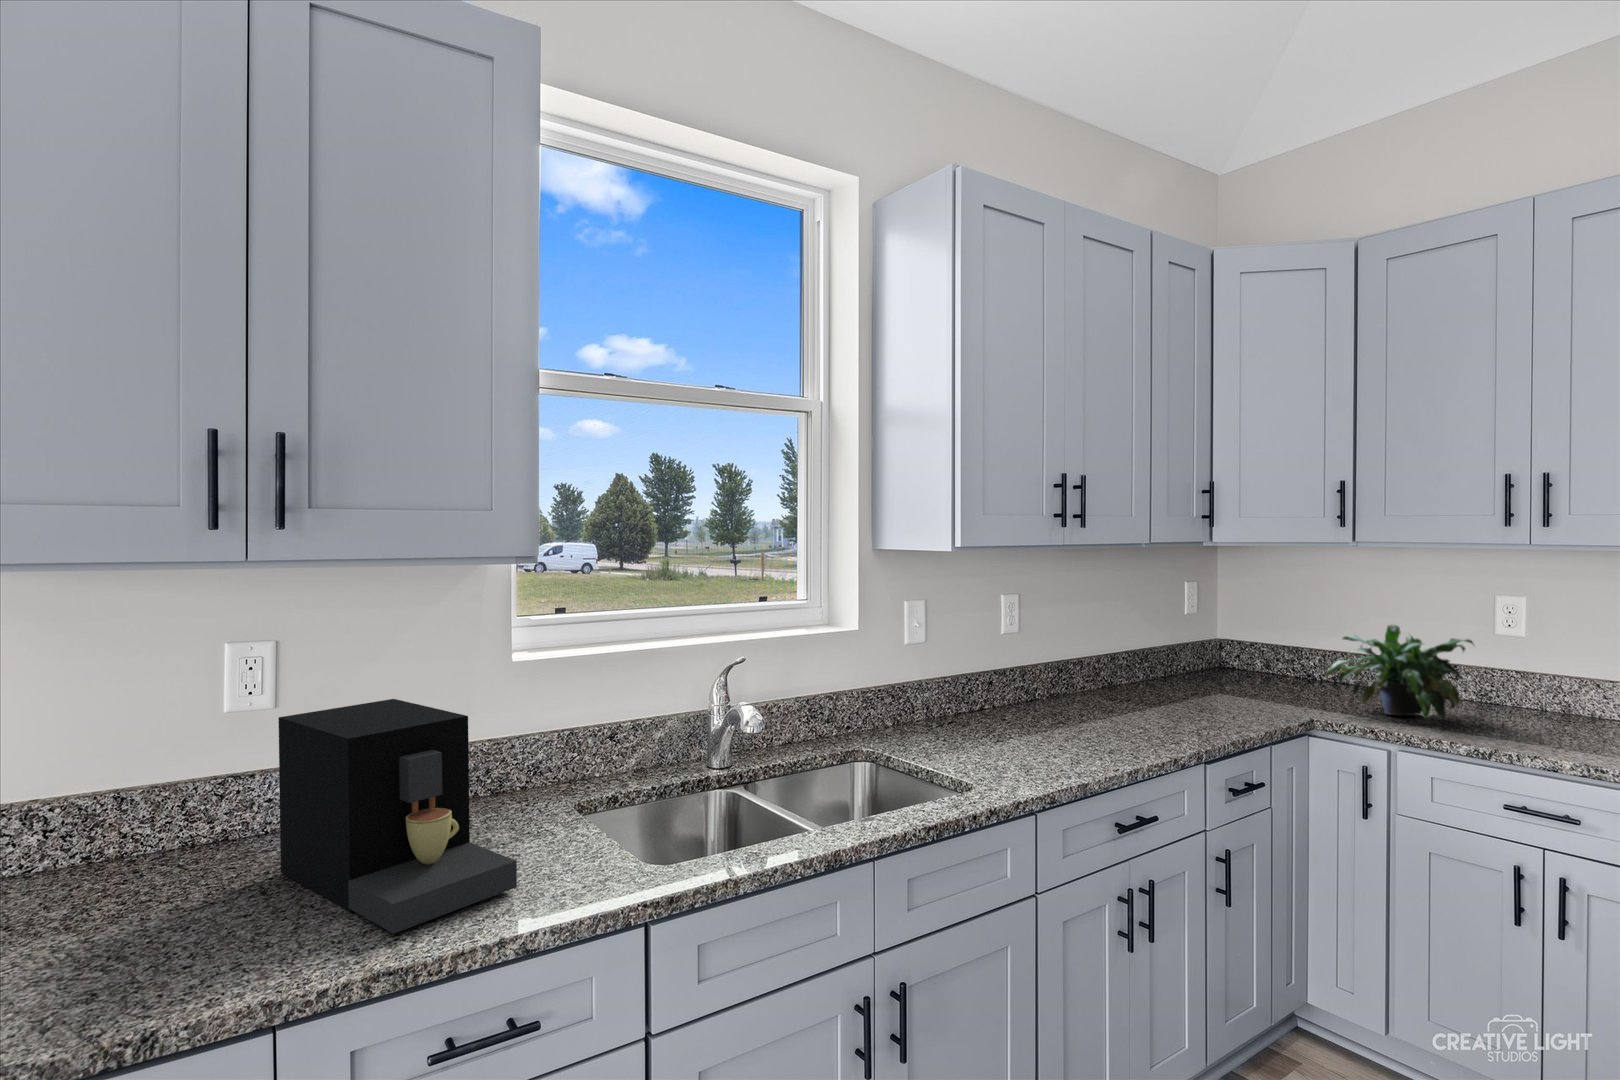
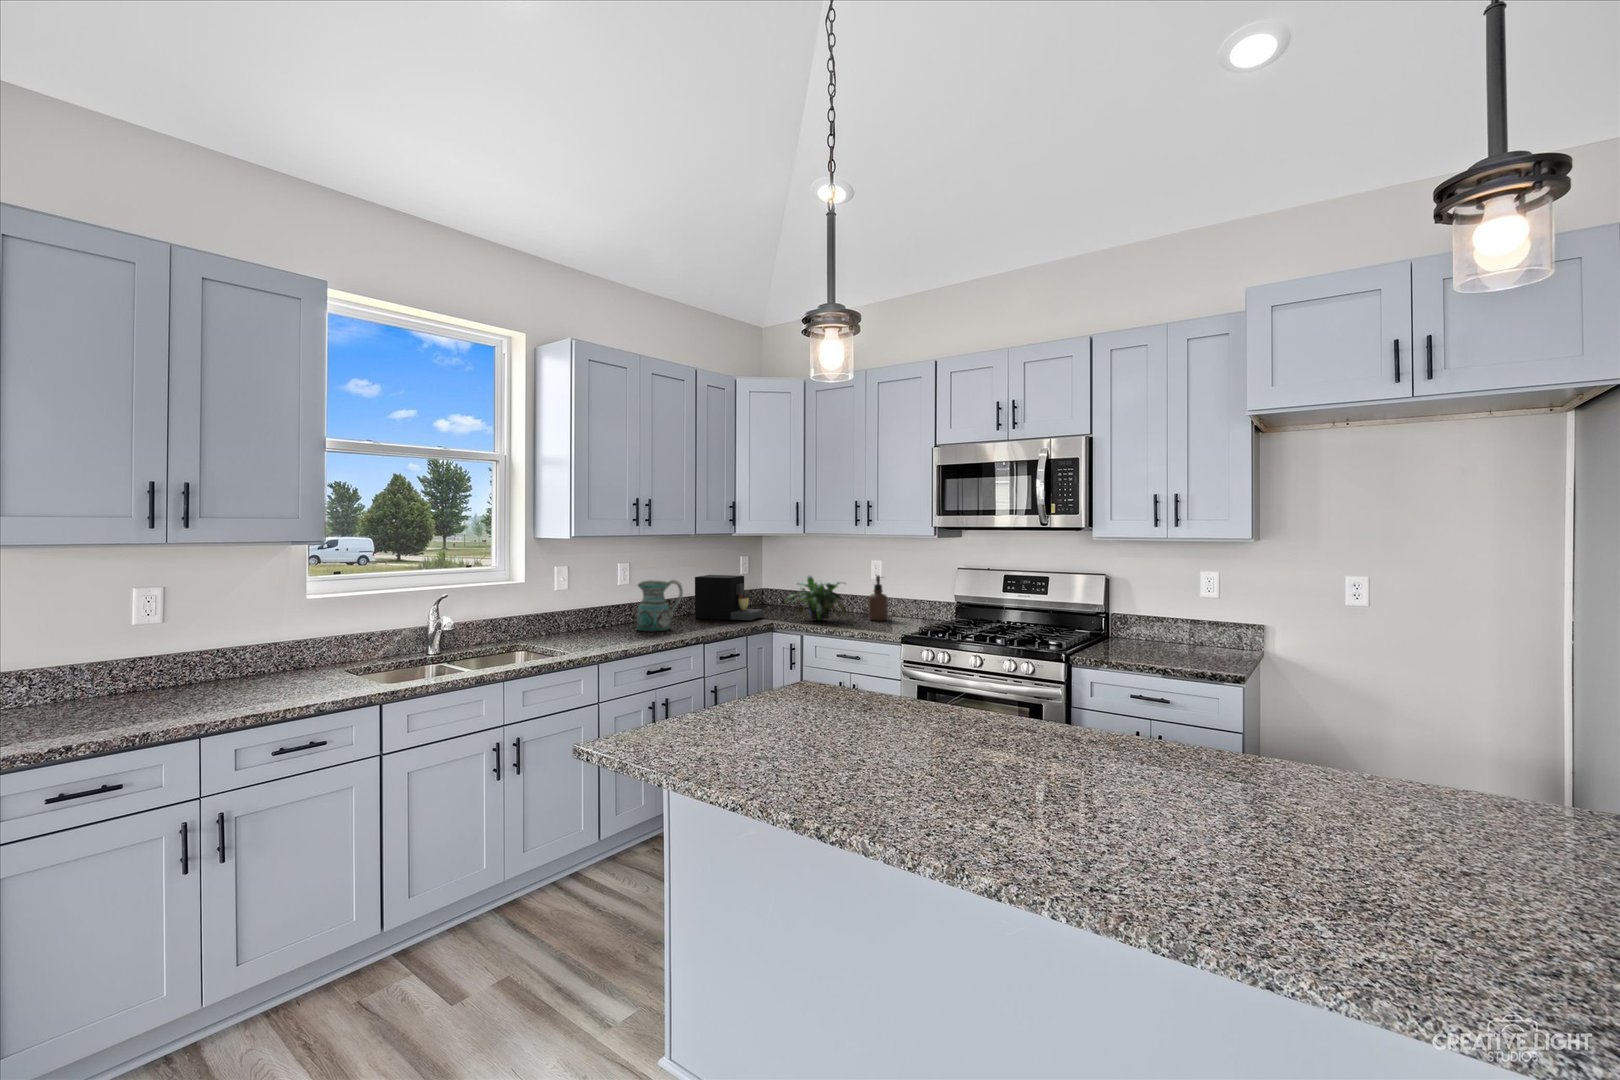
soap dispenser: none [1519,627,1572,723] -> present [868,576,888,621]
ceramic pitcher: none [1050,628,1138,728] -> present [637,580,683,631]
coffee maker: present [279,699,517,934] -> present [695,575,764,620]

